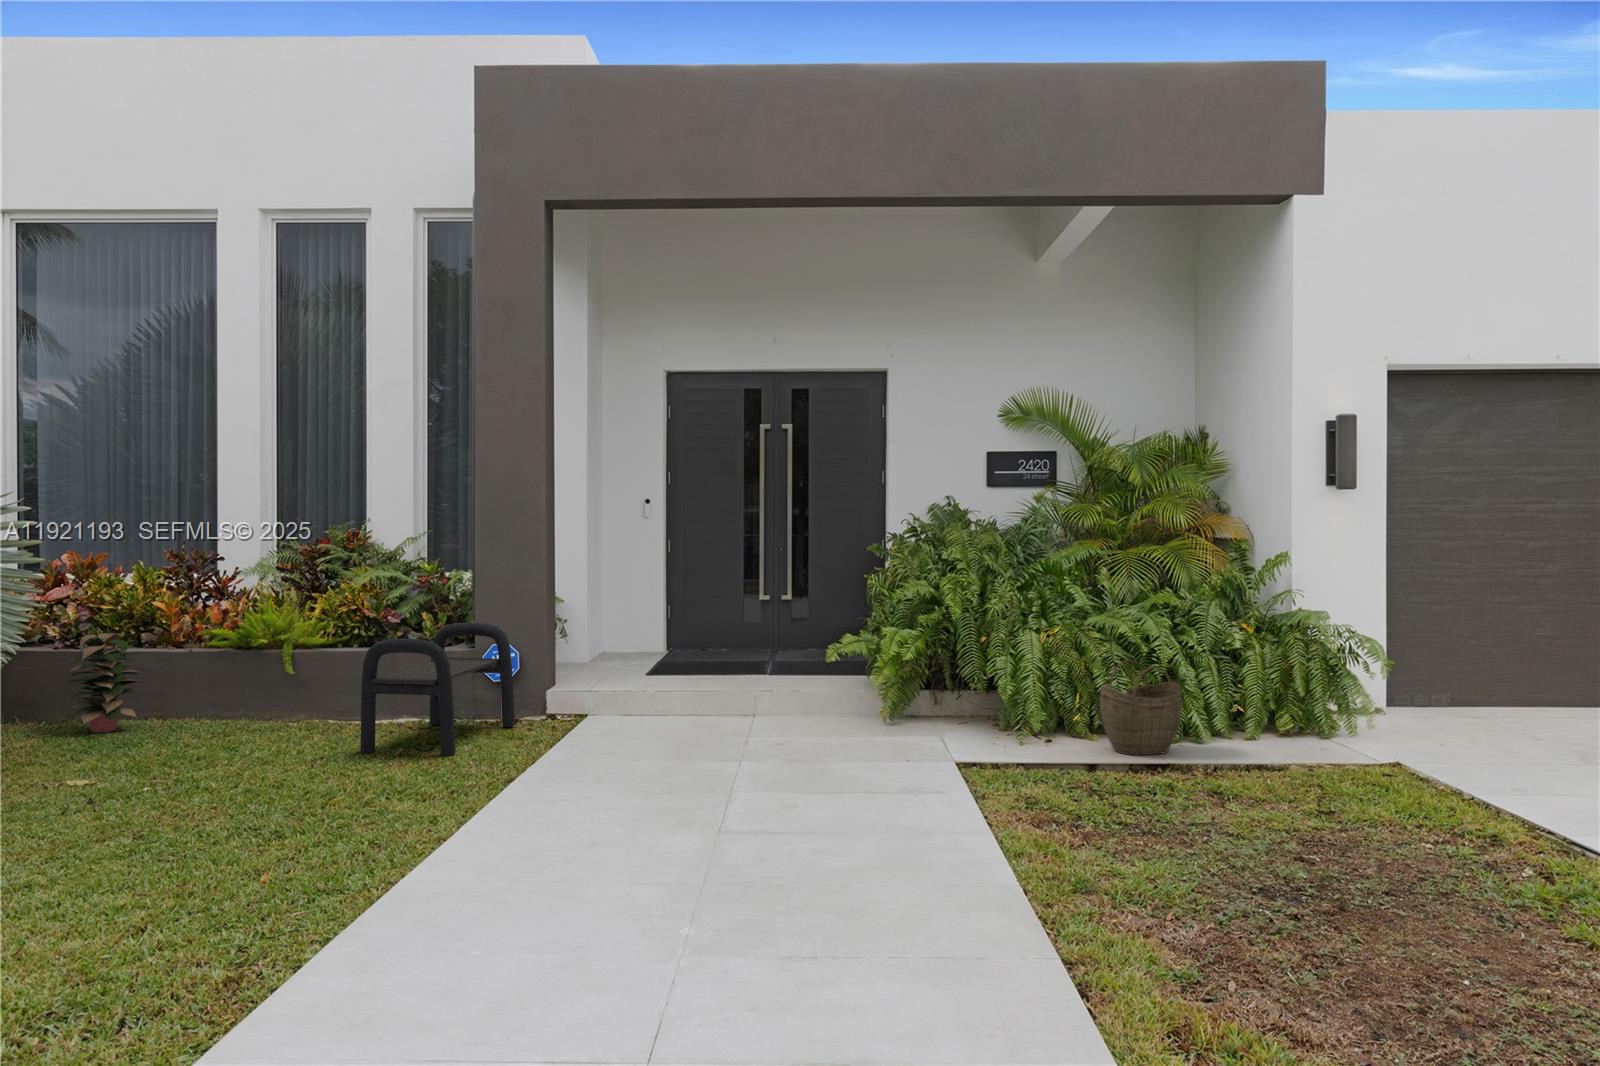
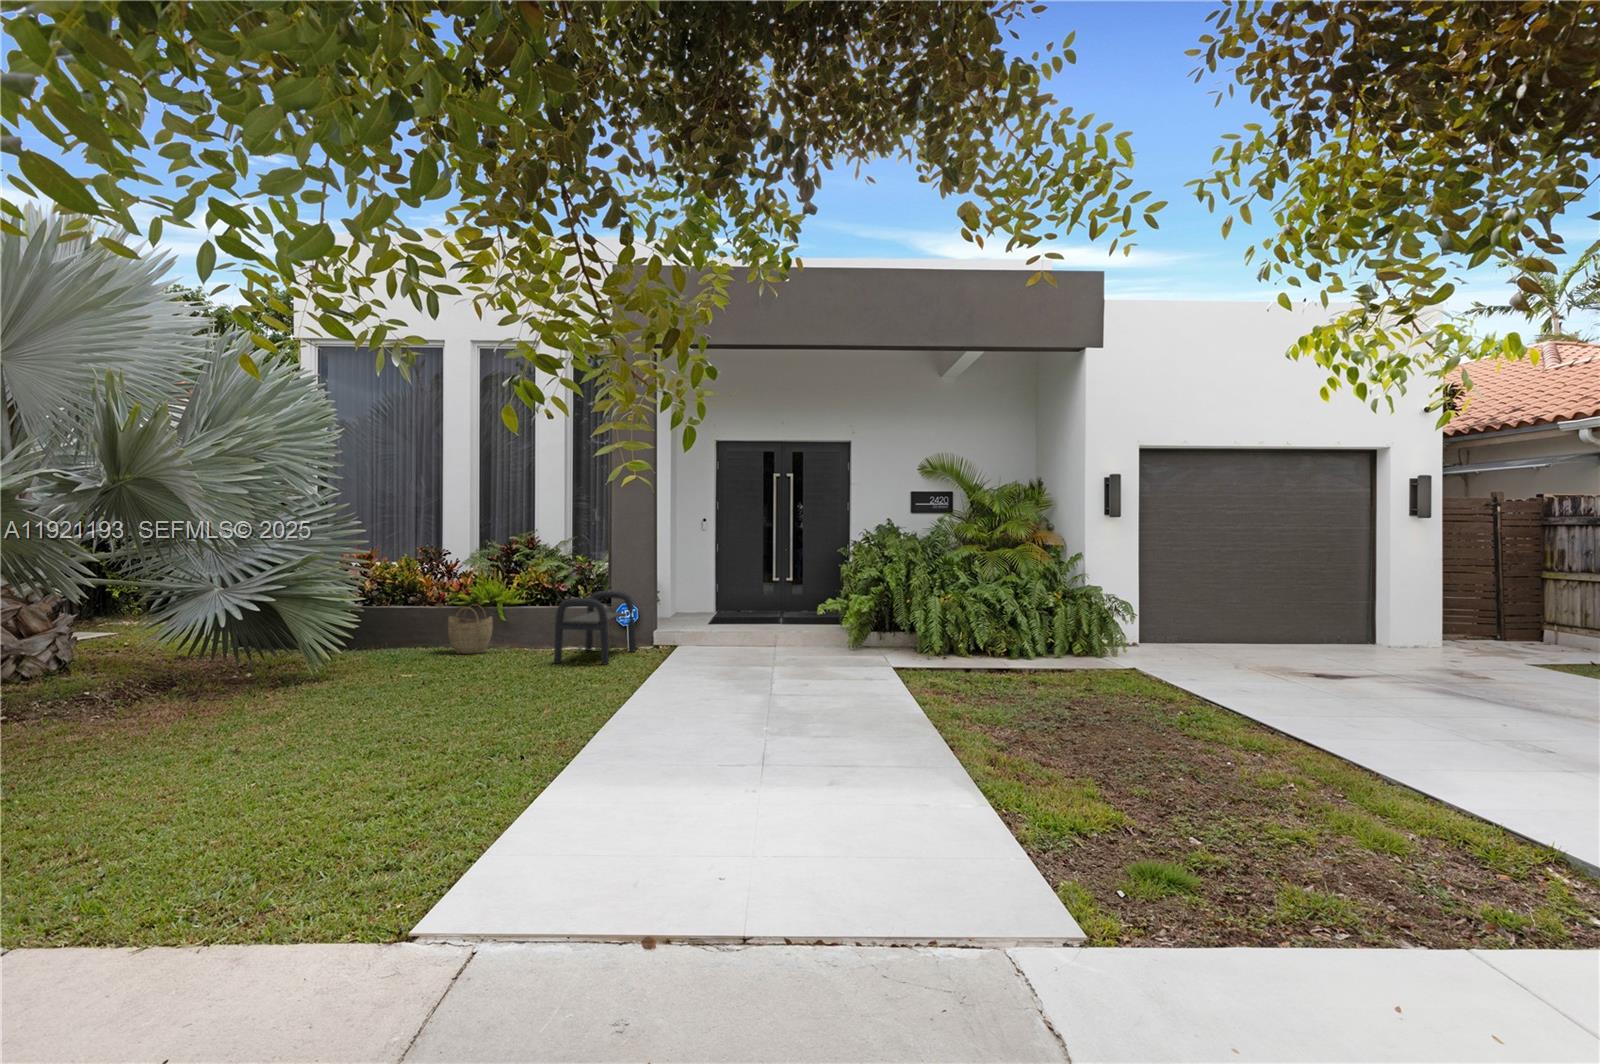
decorative plant: present [64,634,141,733] -> none [371,596,417,654]
woven basket: present [1100,660,1182,755] -> present [448,606,493,654]

